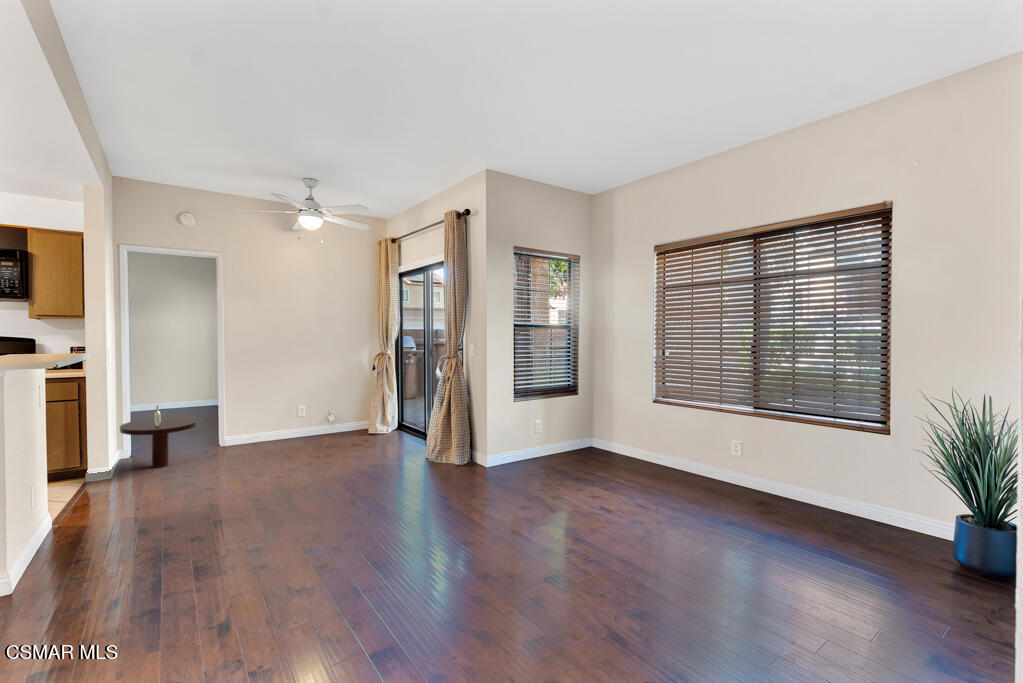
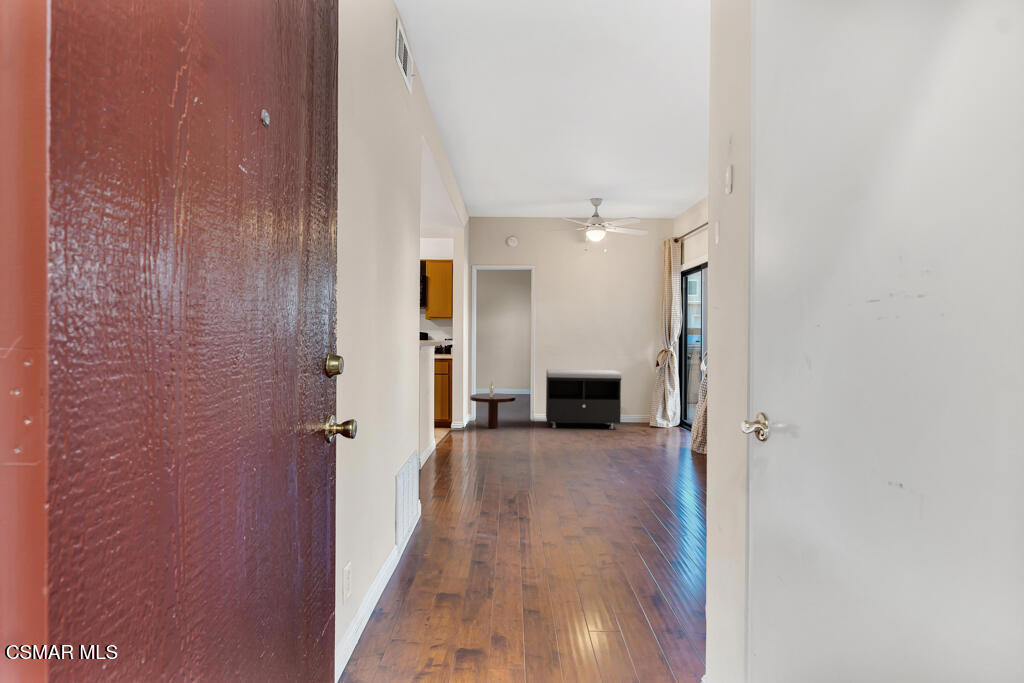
storage bench: none [240,377,338,452] -> present [546,369,622,429]

